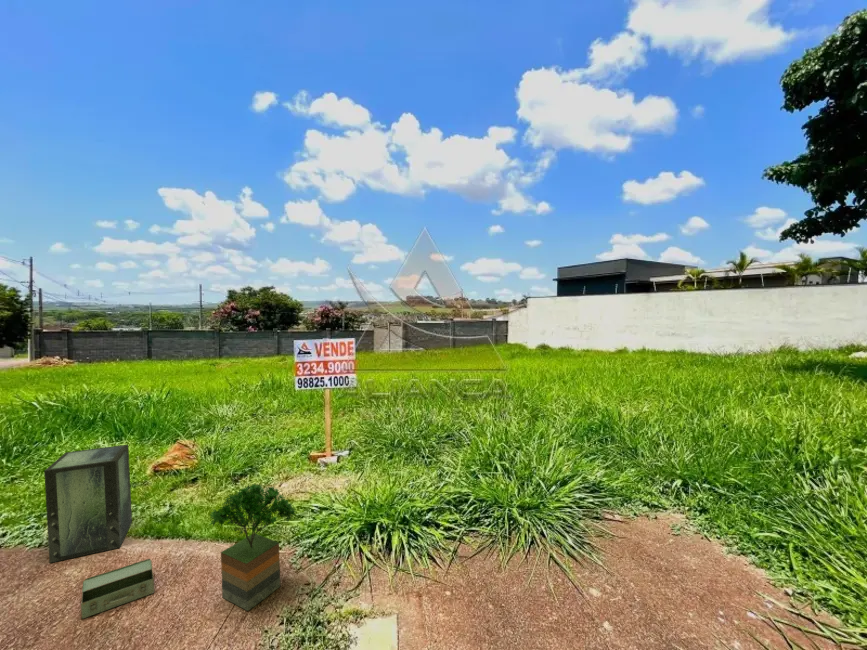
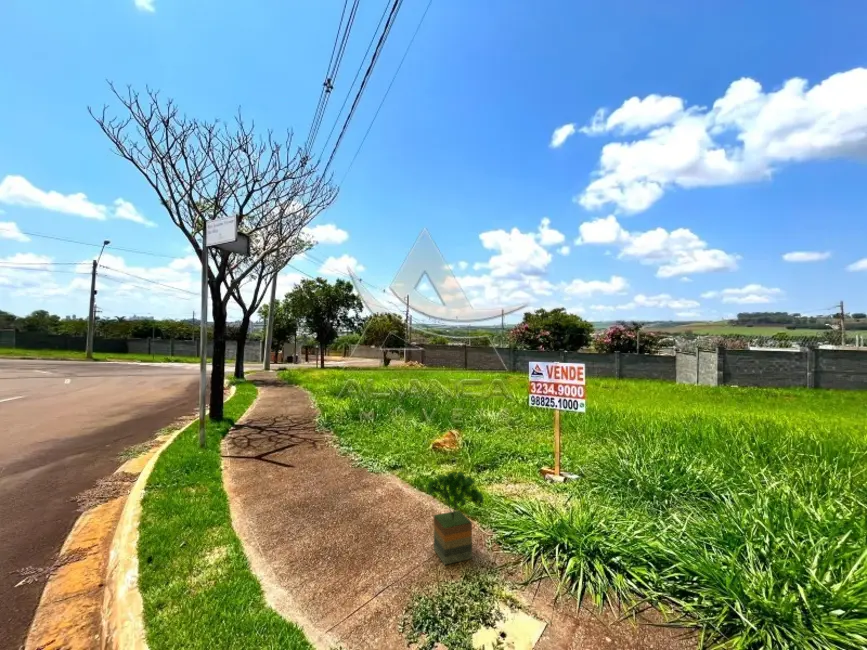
storage box: present [44,445,132,563] -> none [358,426,404,497]
toolbox: present [81,559,154,619] -> none [362,507,402,530]

